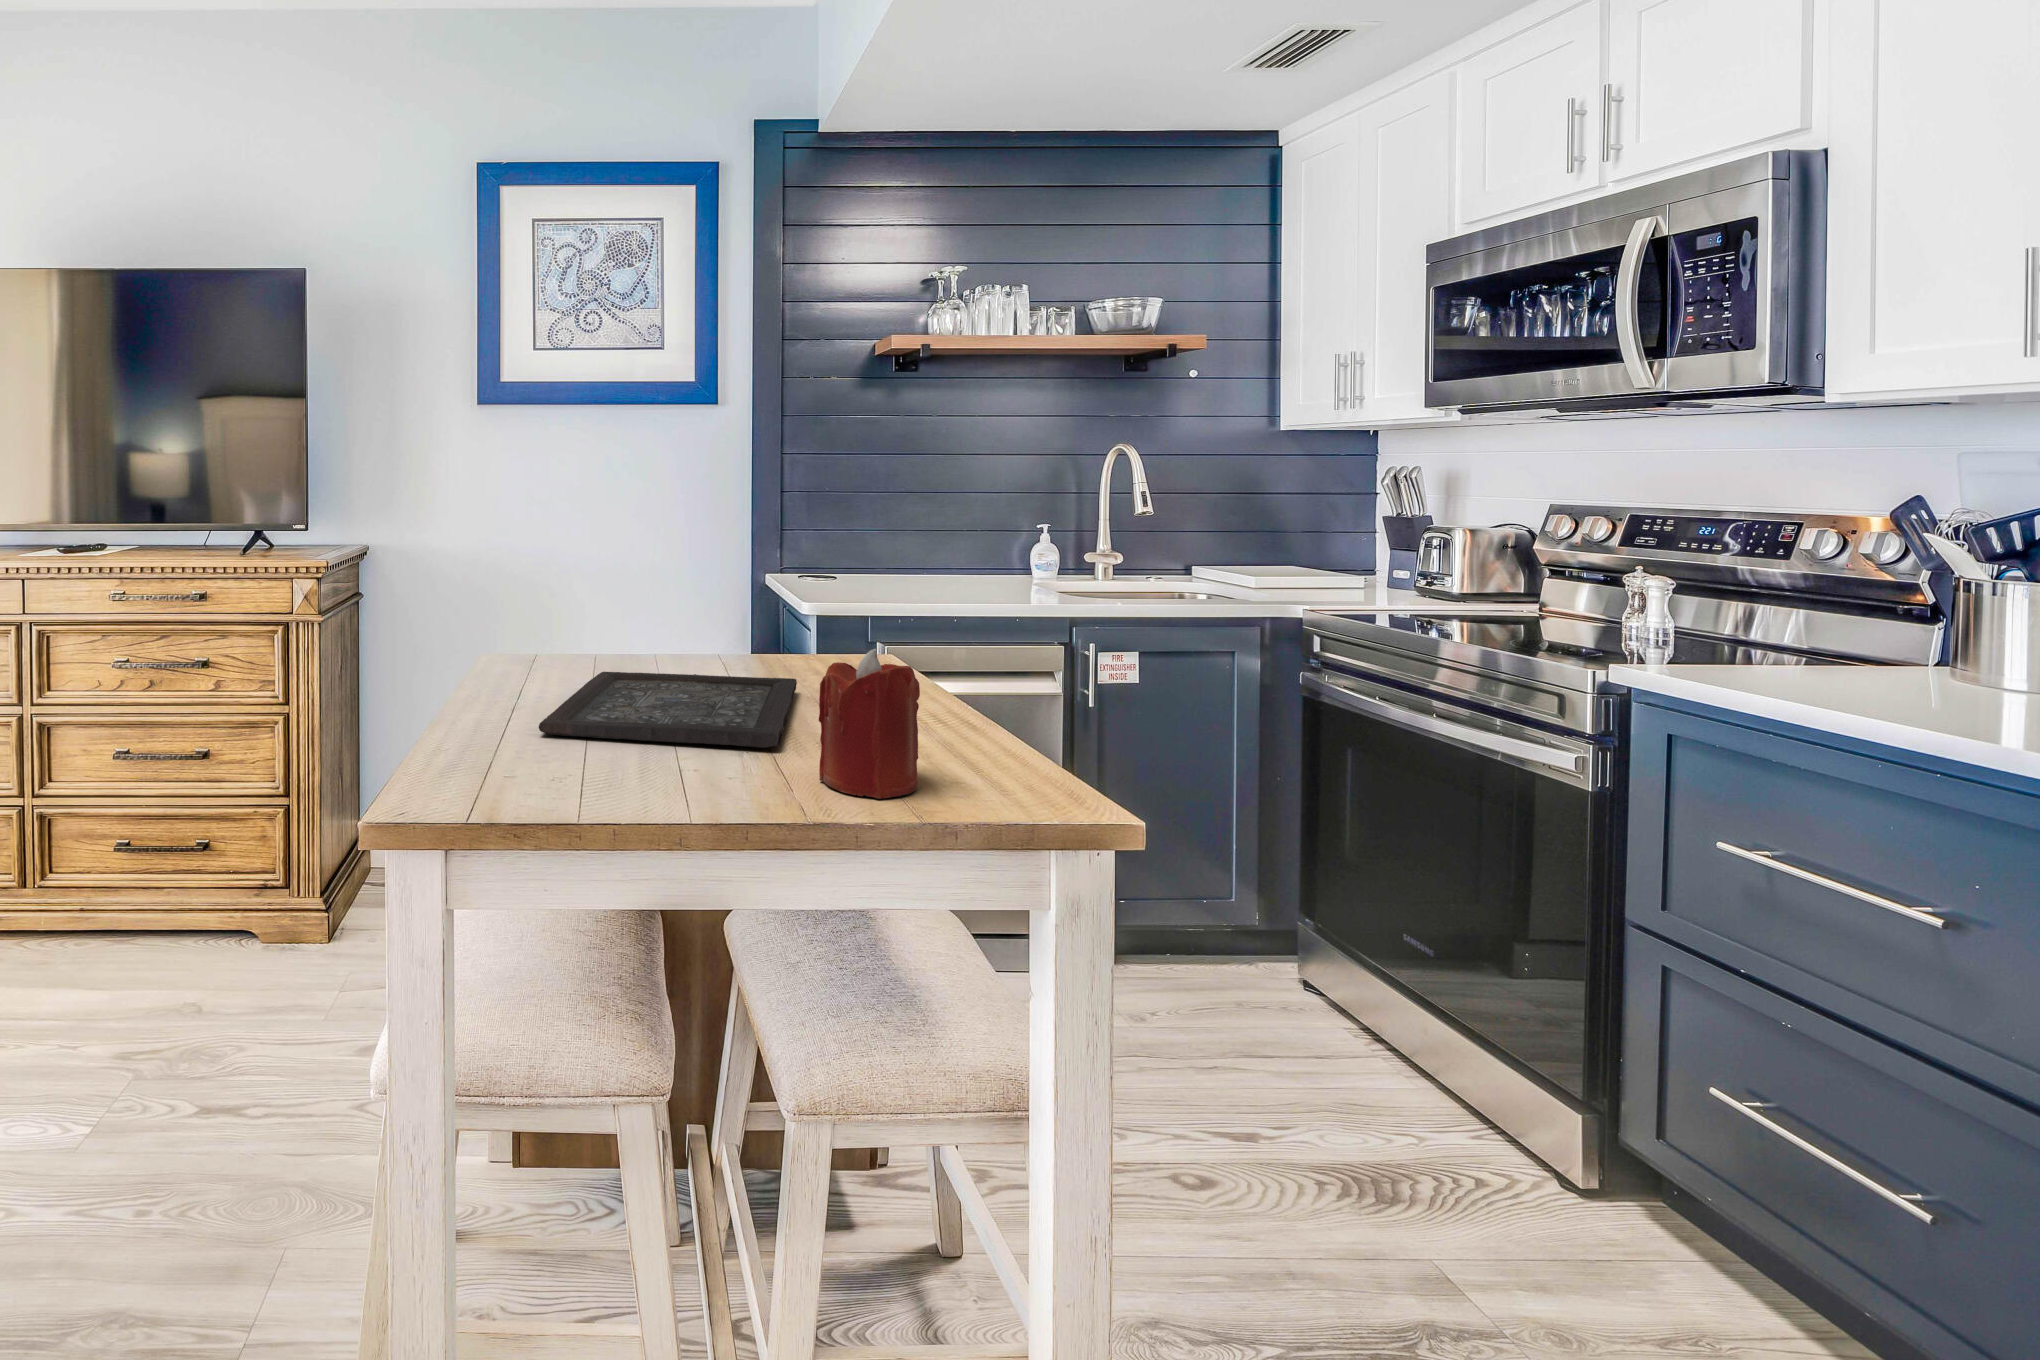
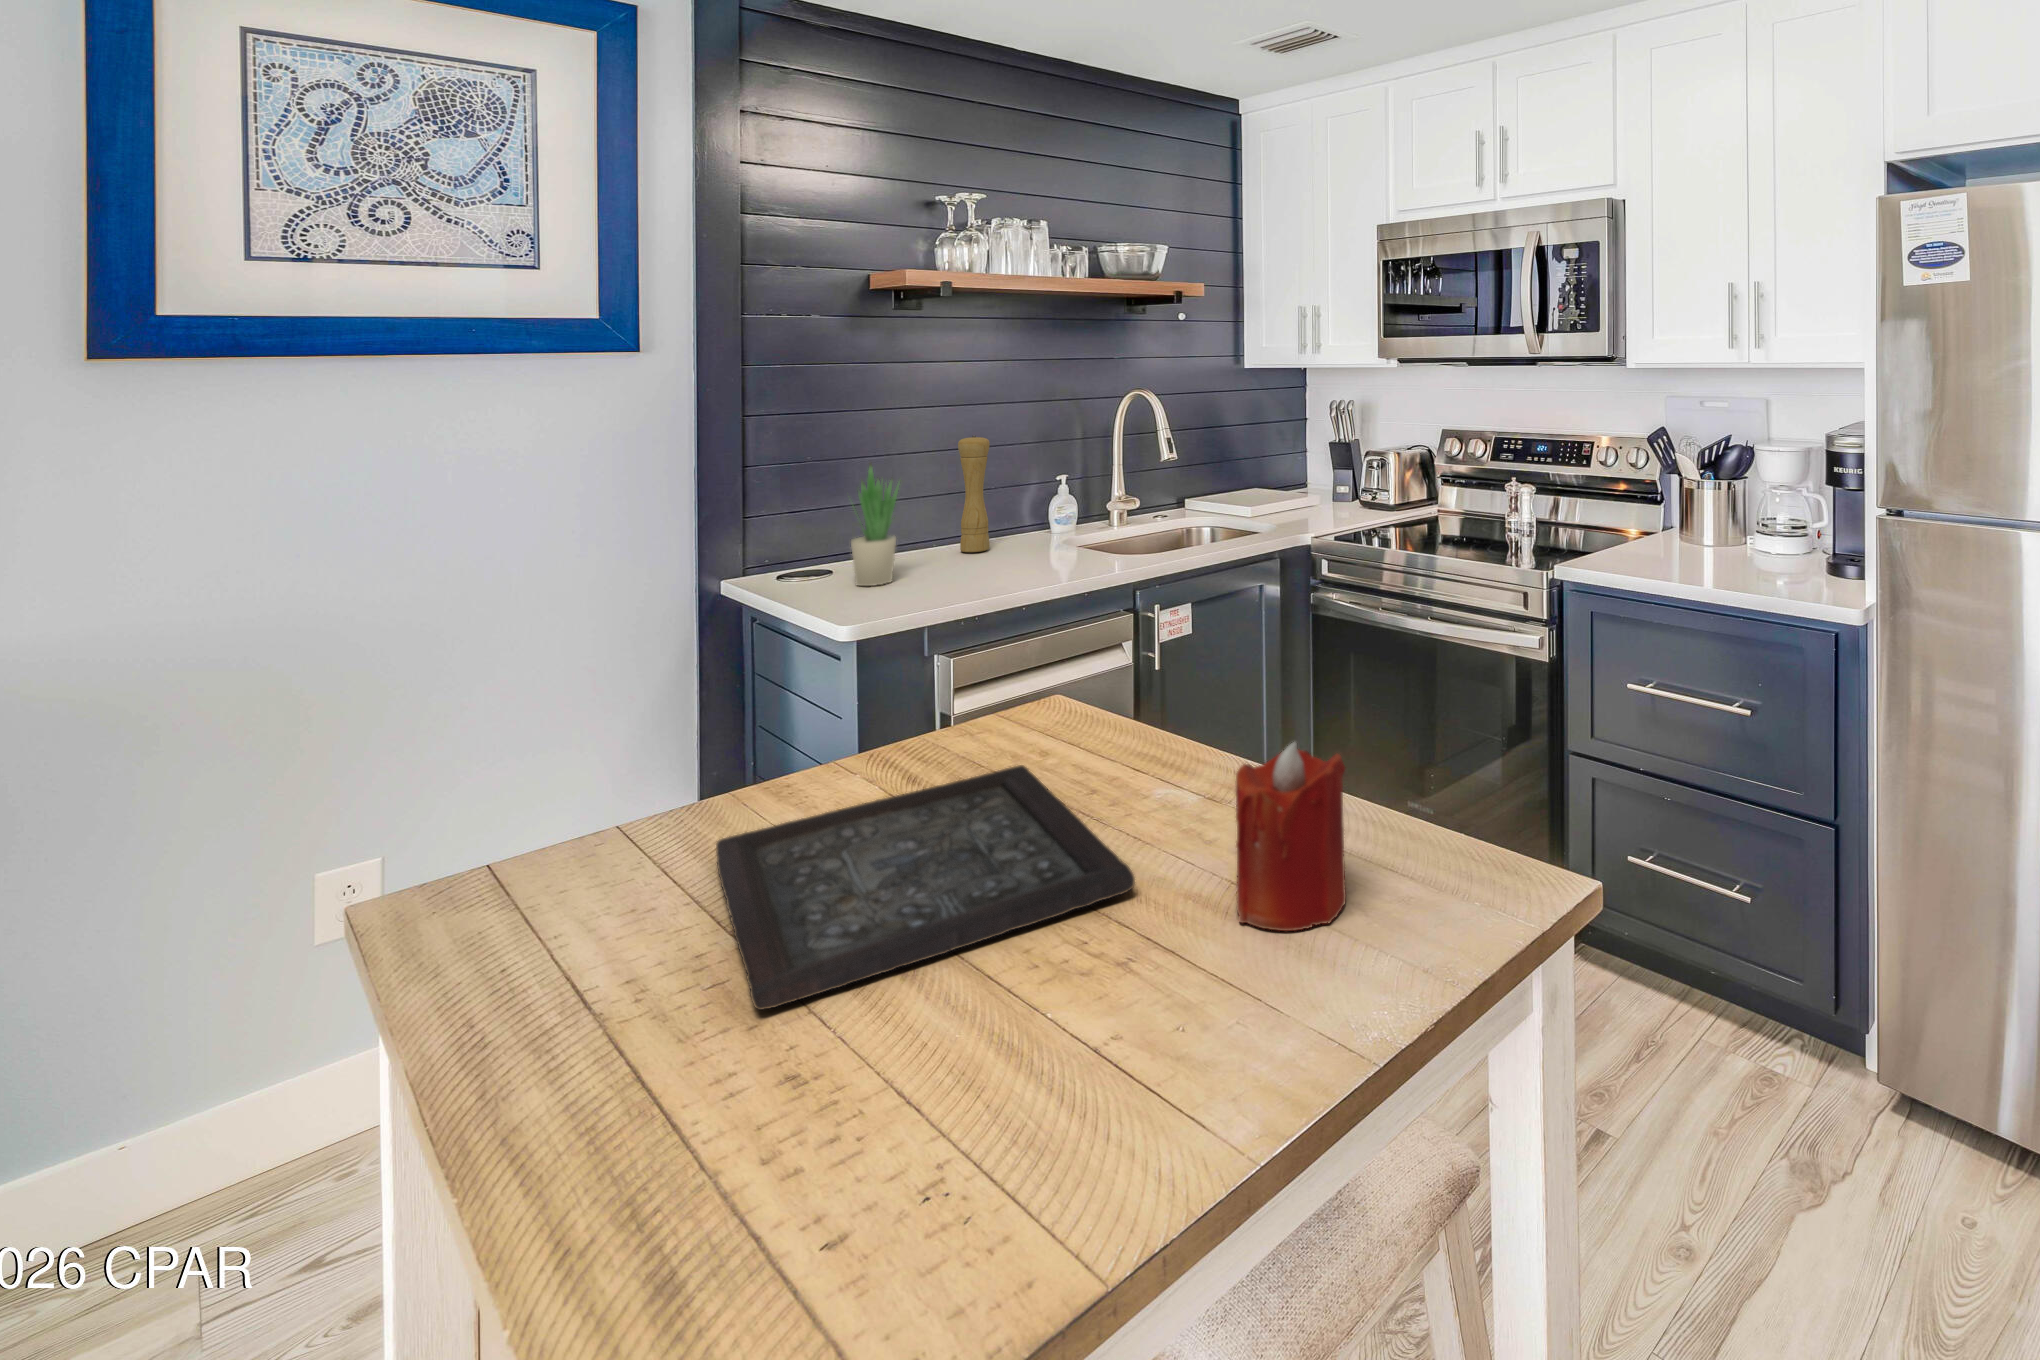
pepper mill: none [940,480,967,581] -> present [958,435,990,552]
potted plant: none [839,490,880,591] -> present [851,464,899,586]

